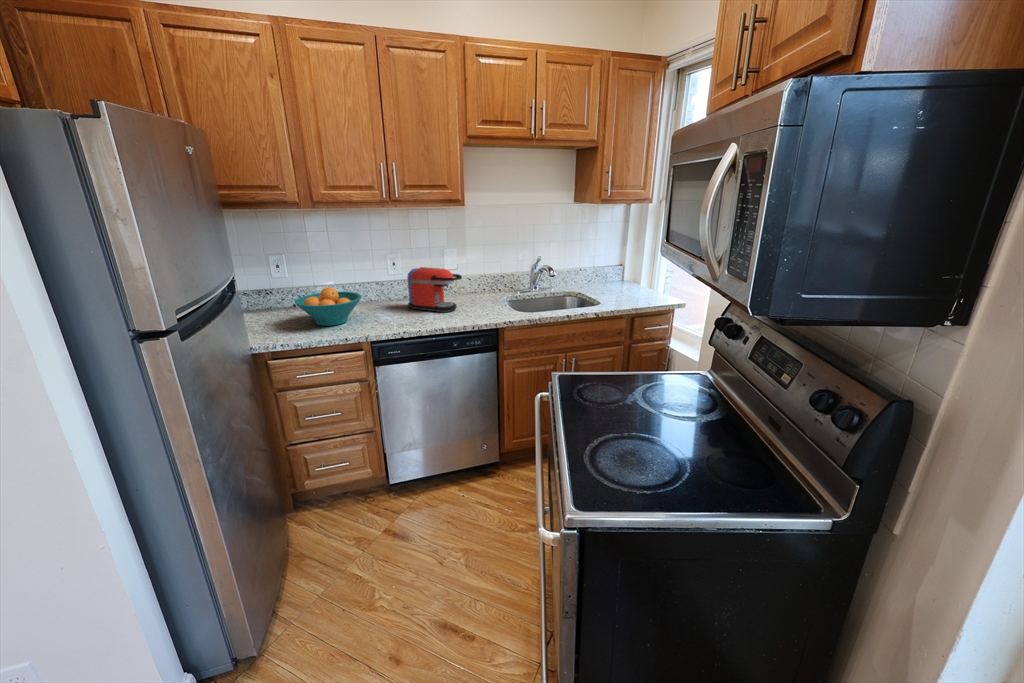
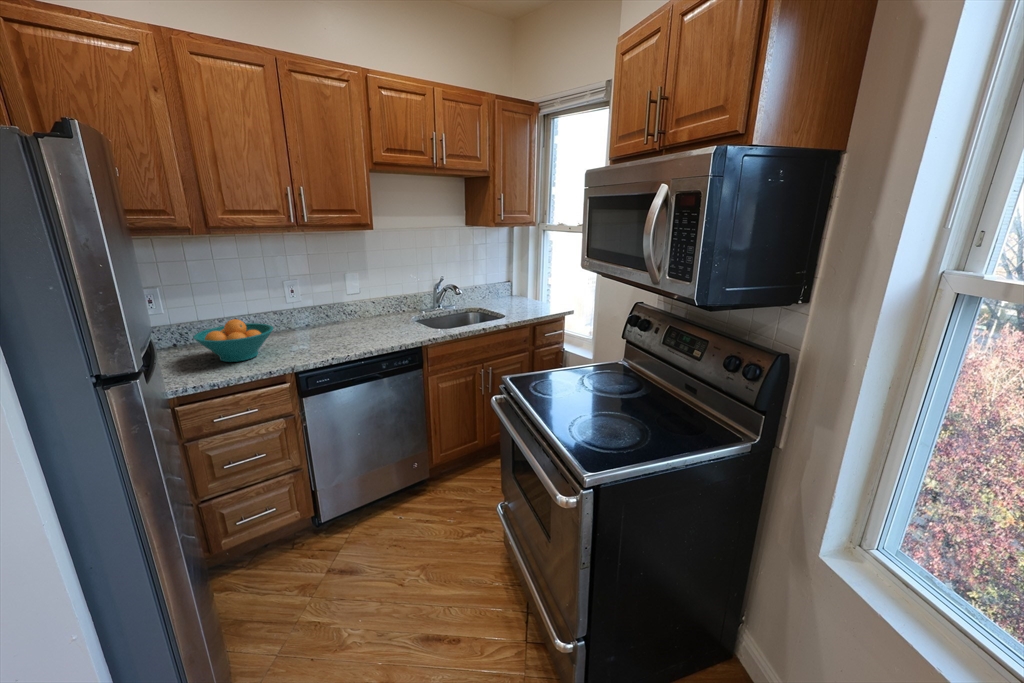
coffee maker: present [407,267,462,312] -> none [317,292,377,336]

